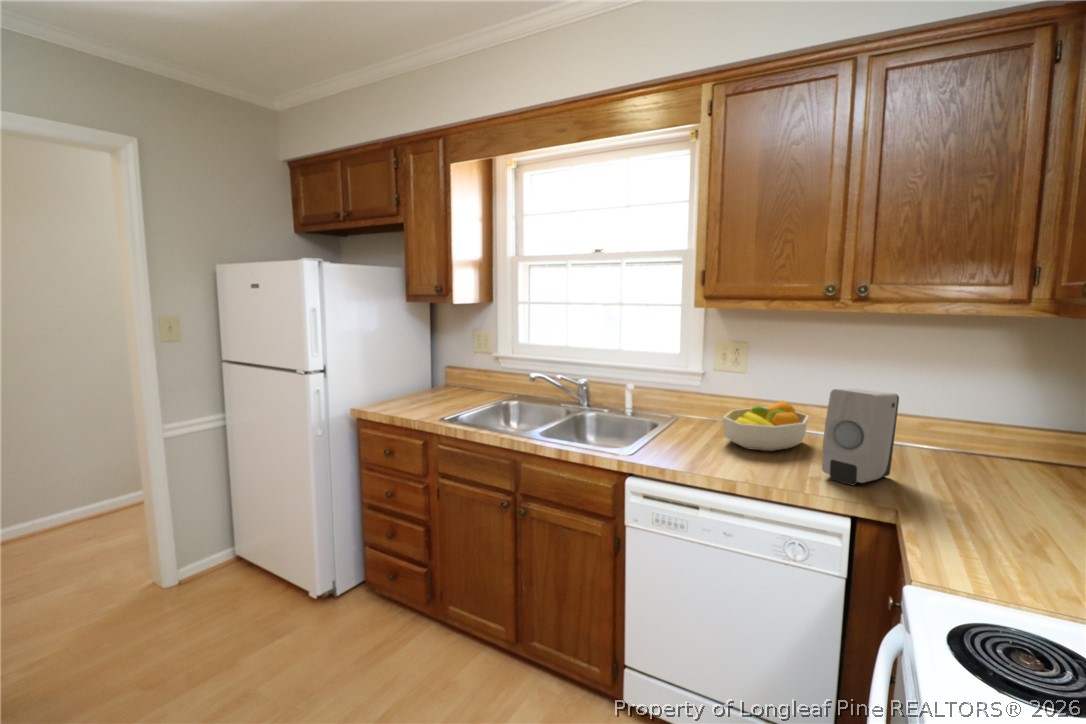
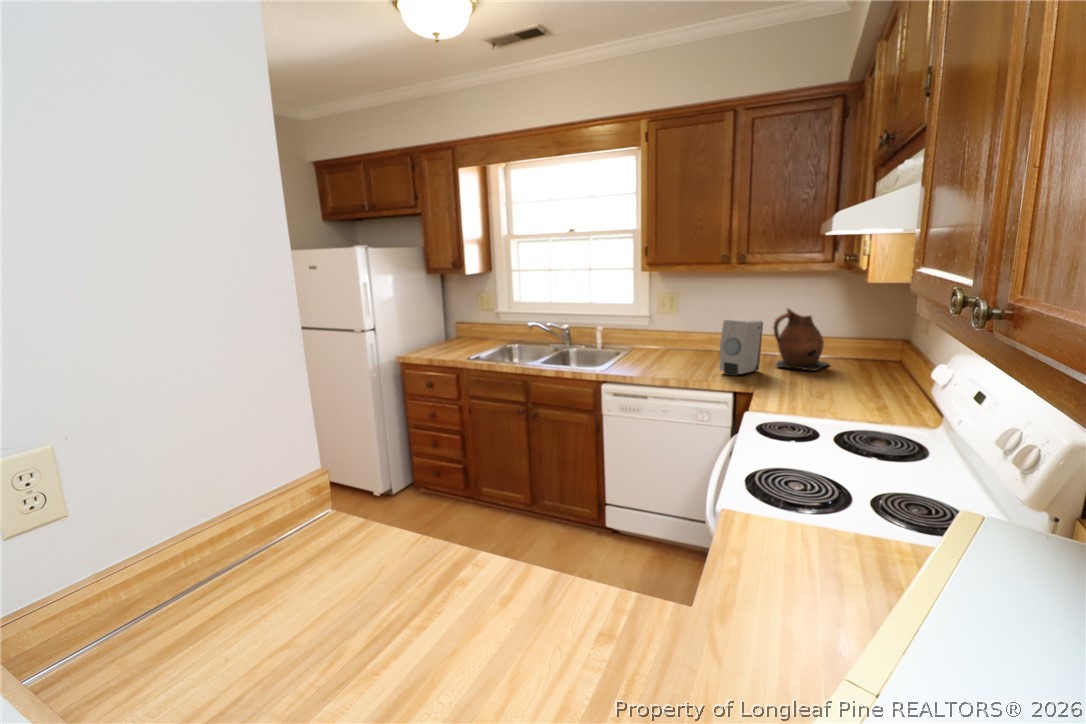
ceramic pitcher: none [912,374,1012,486] -> present [773,308,828,371]
fruit bowl: present [723,401,809,451] -> none [661,331,716,363]

